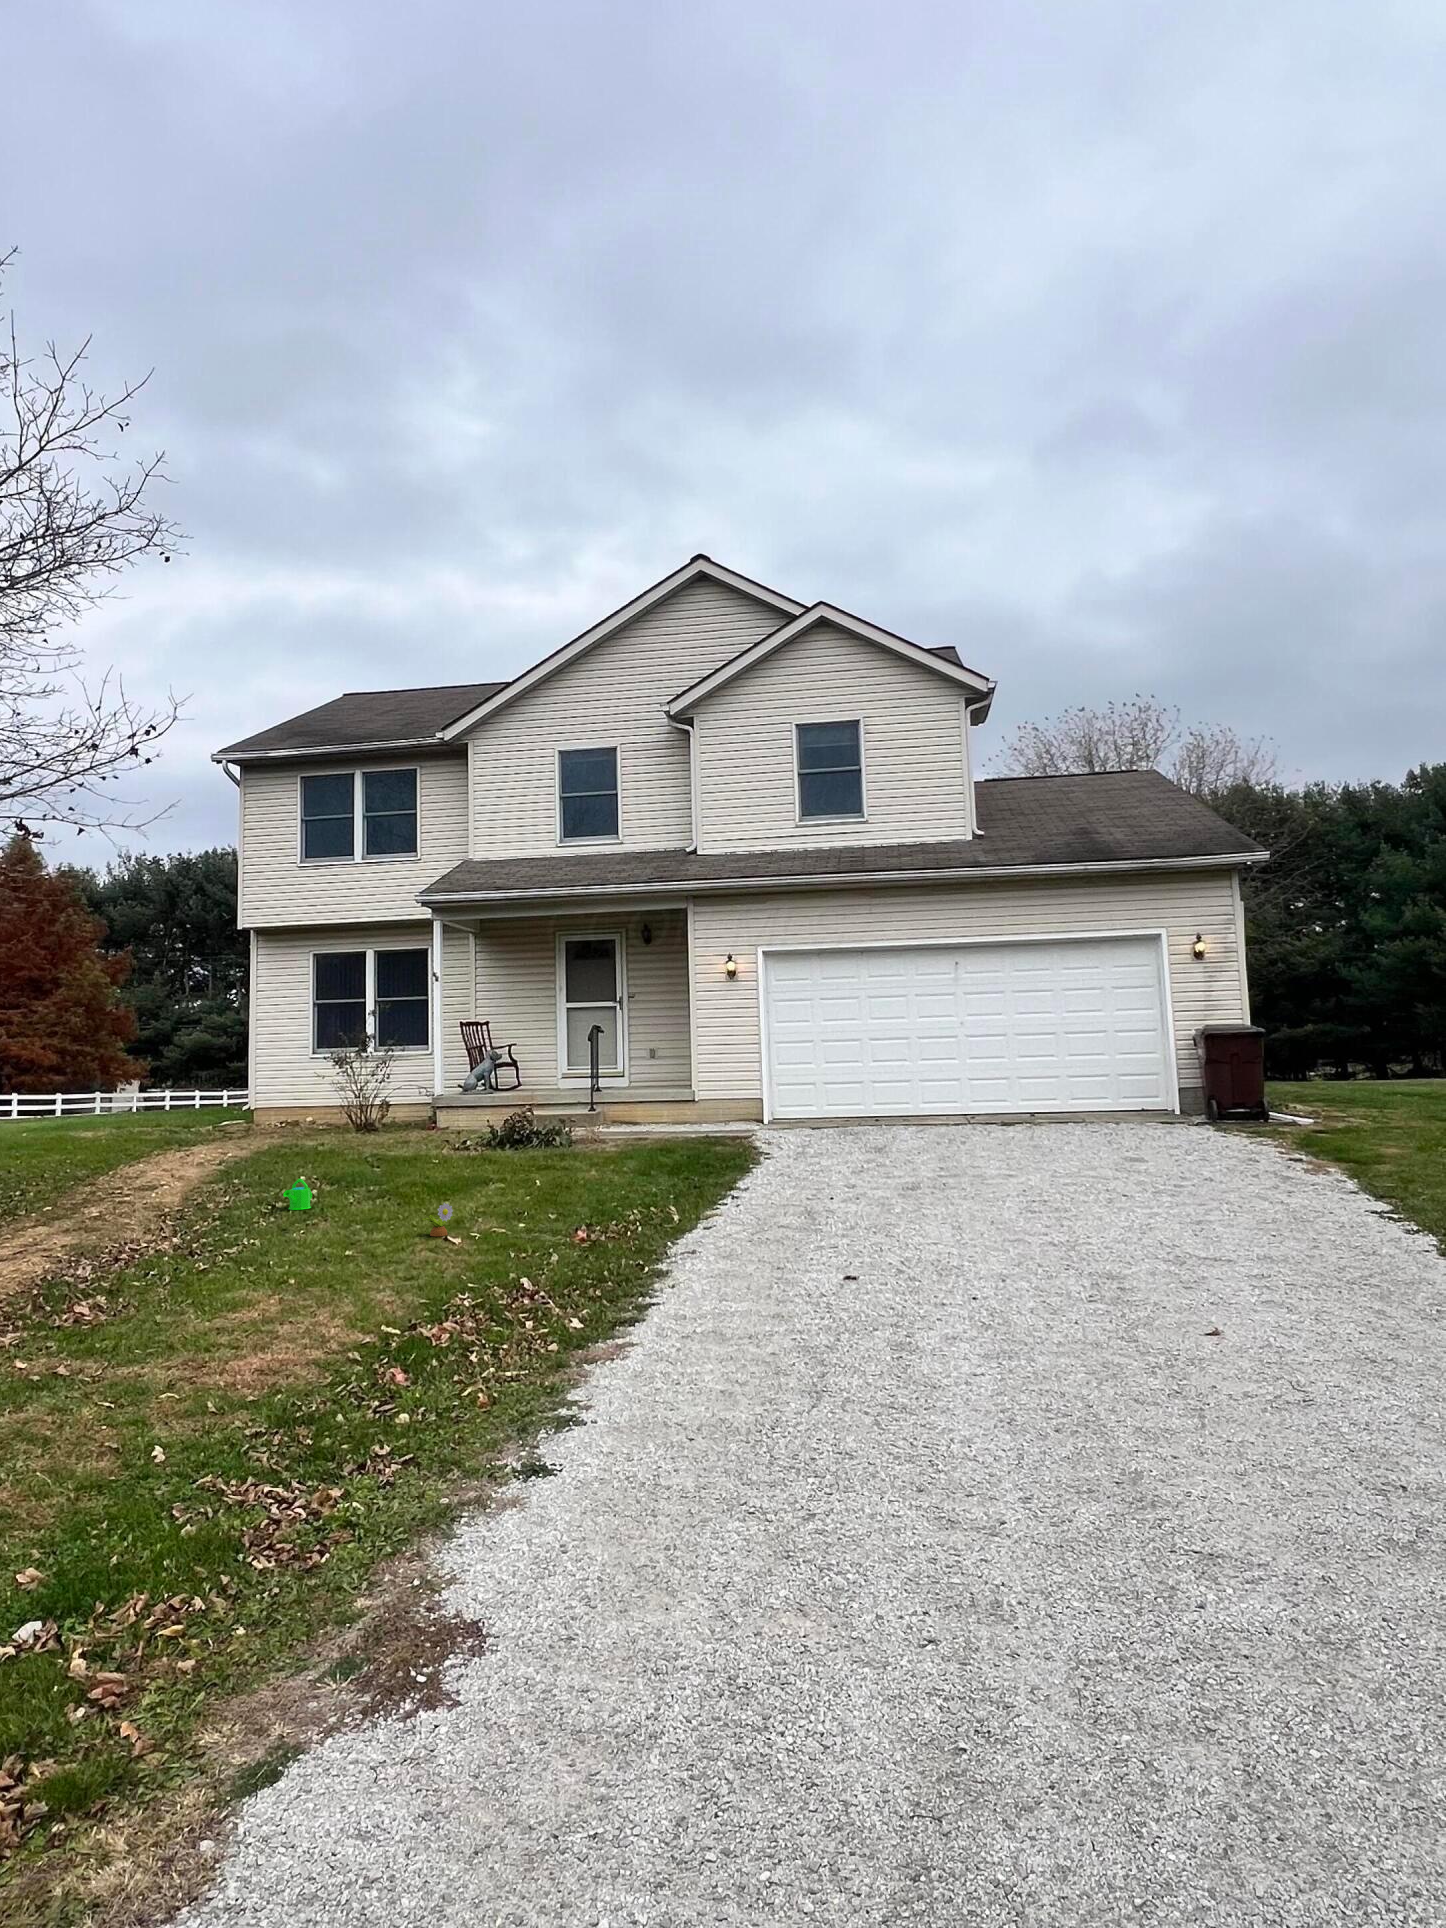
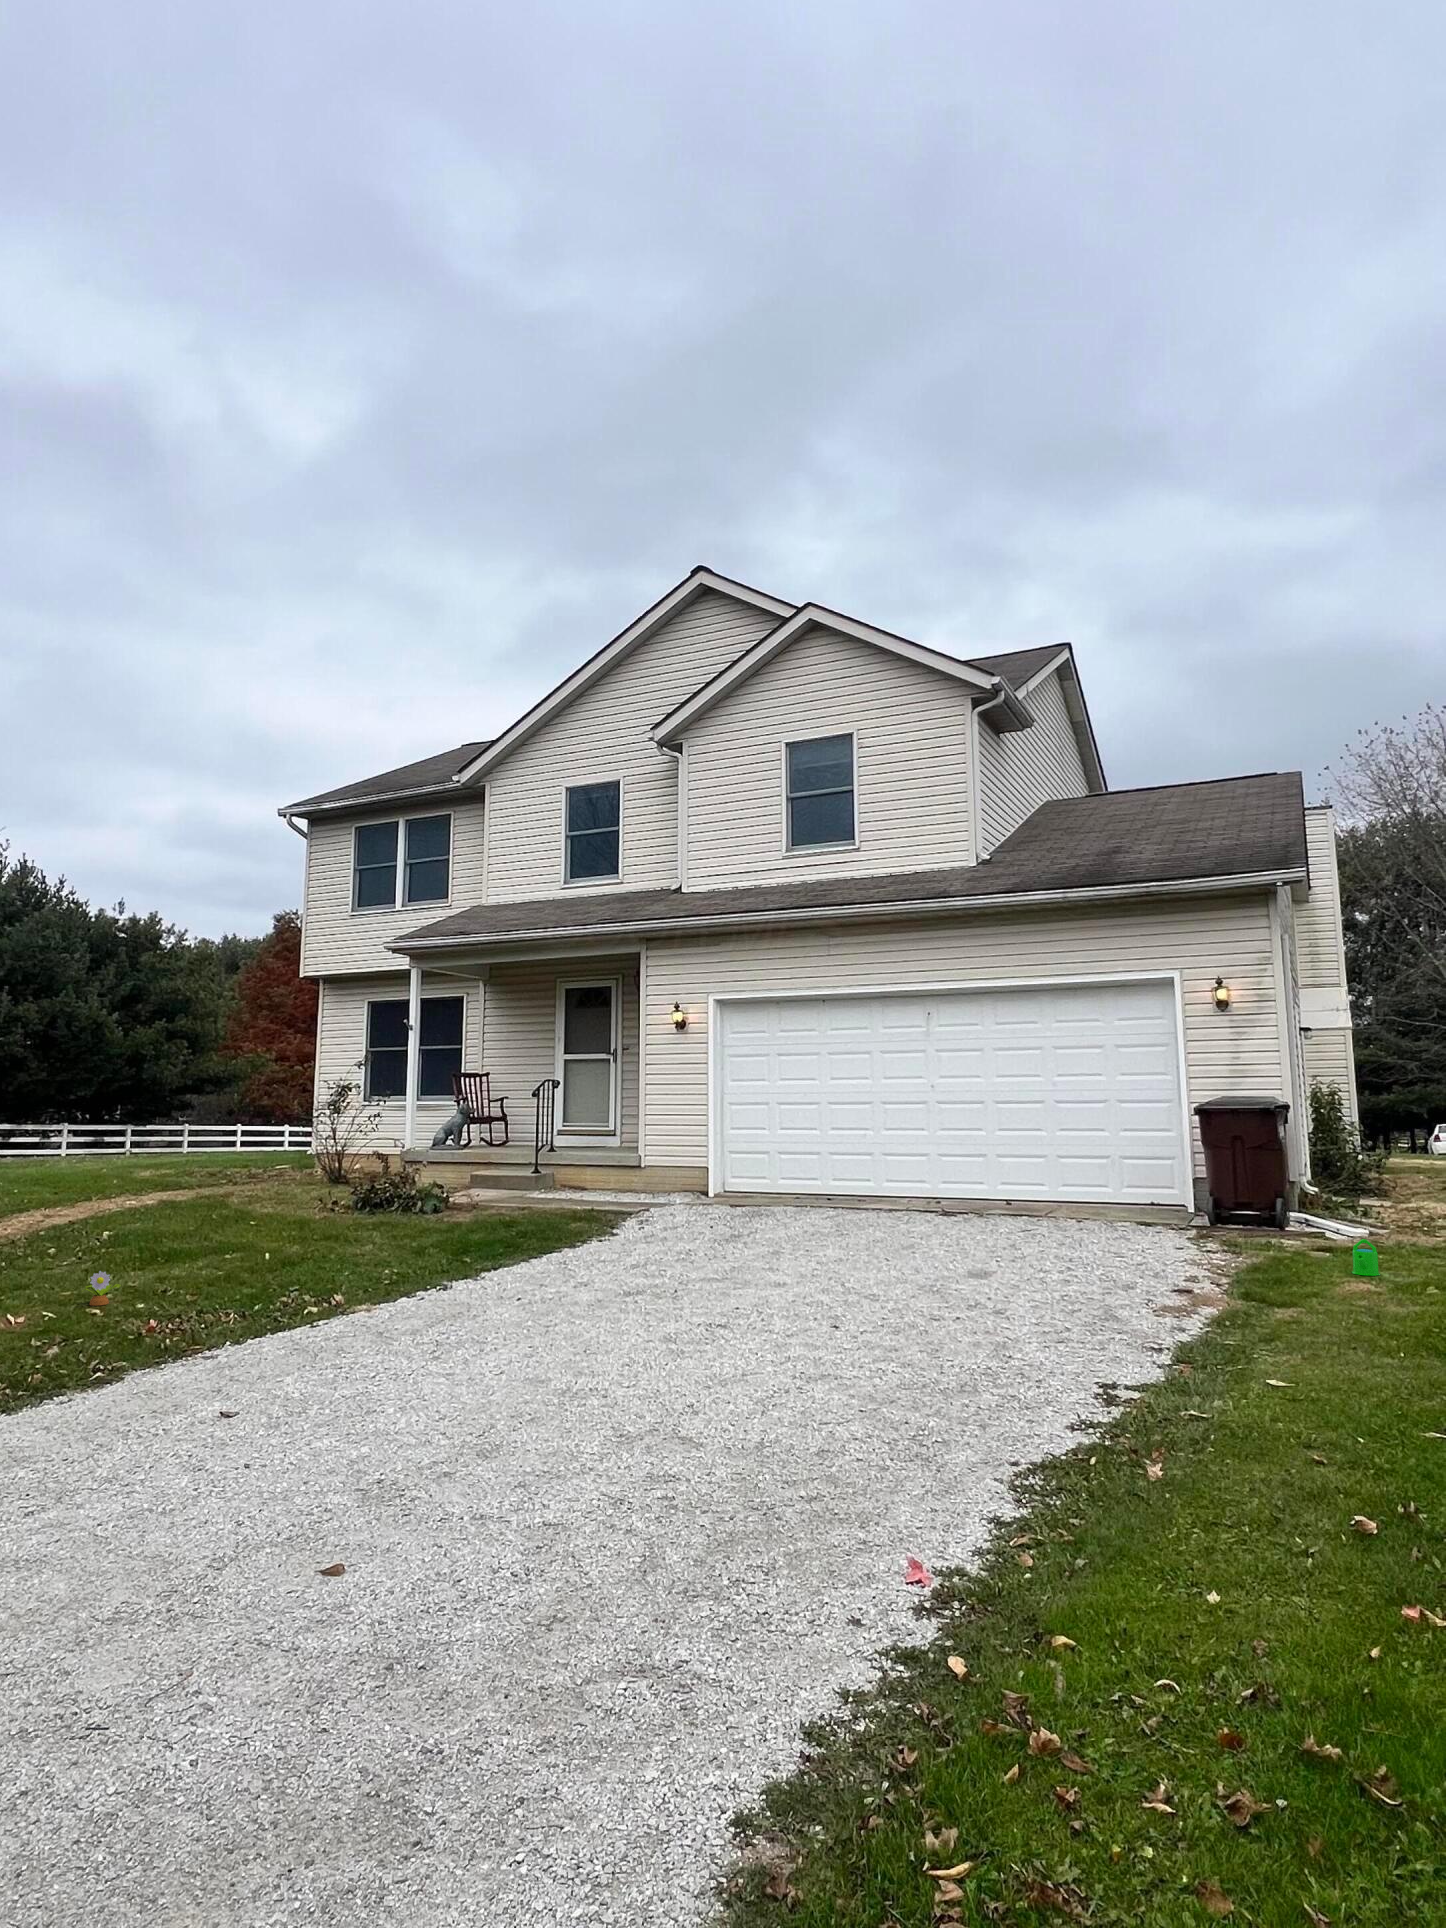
watering can: present [283,1179,312,1210] -> present [1352,1239,1380,1276]

